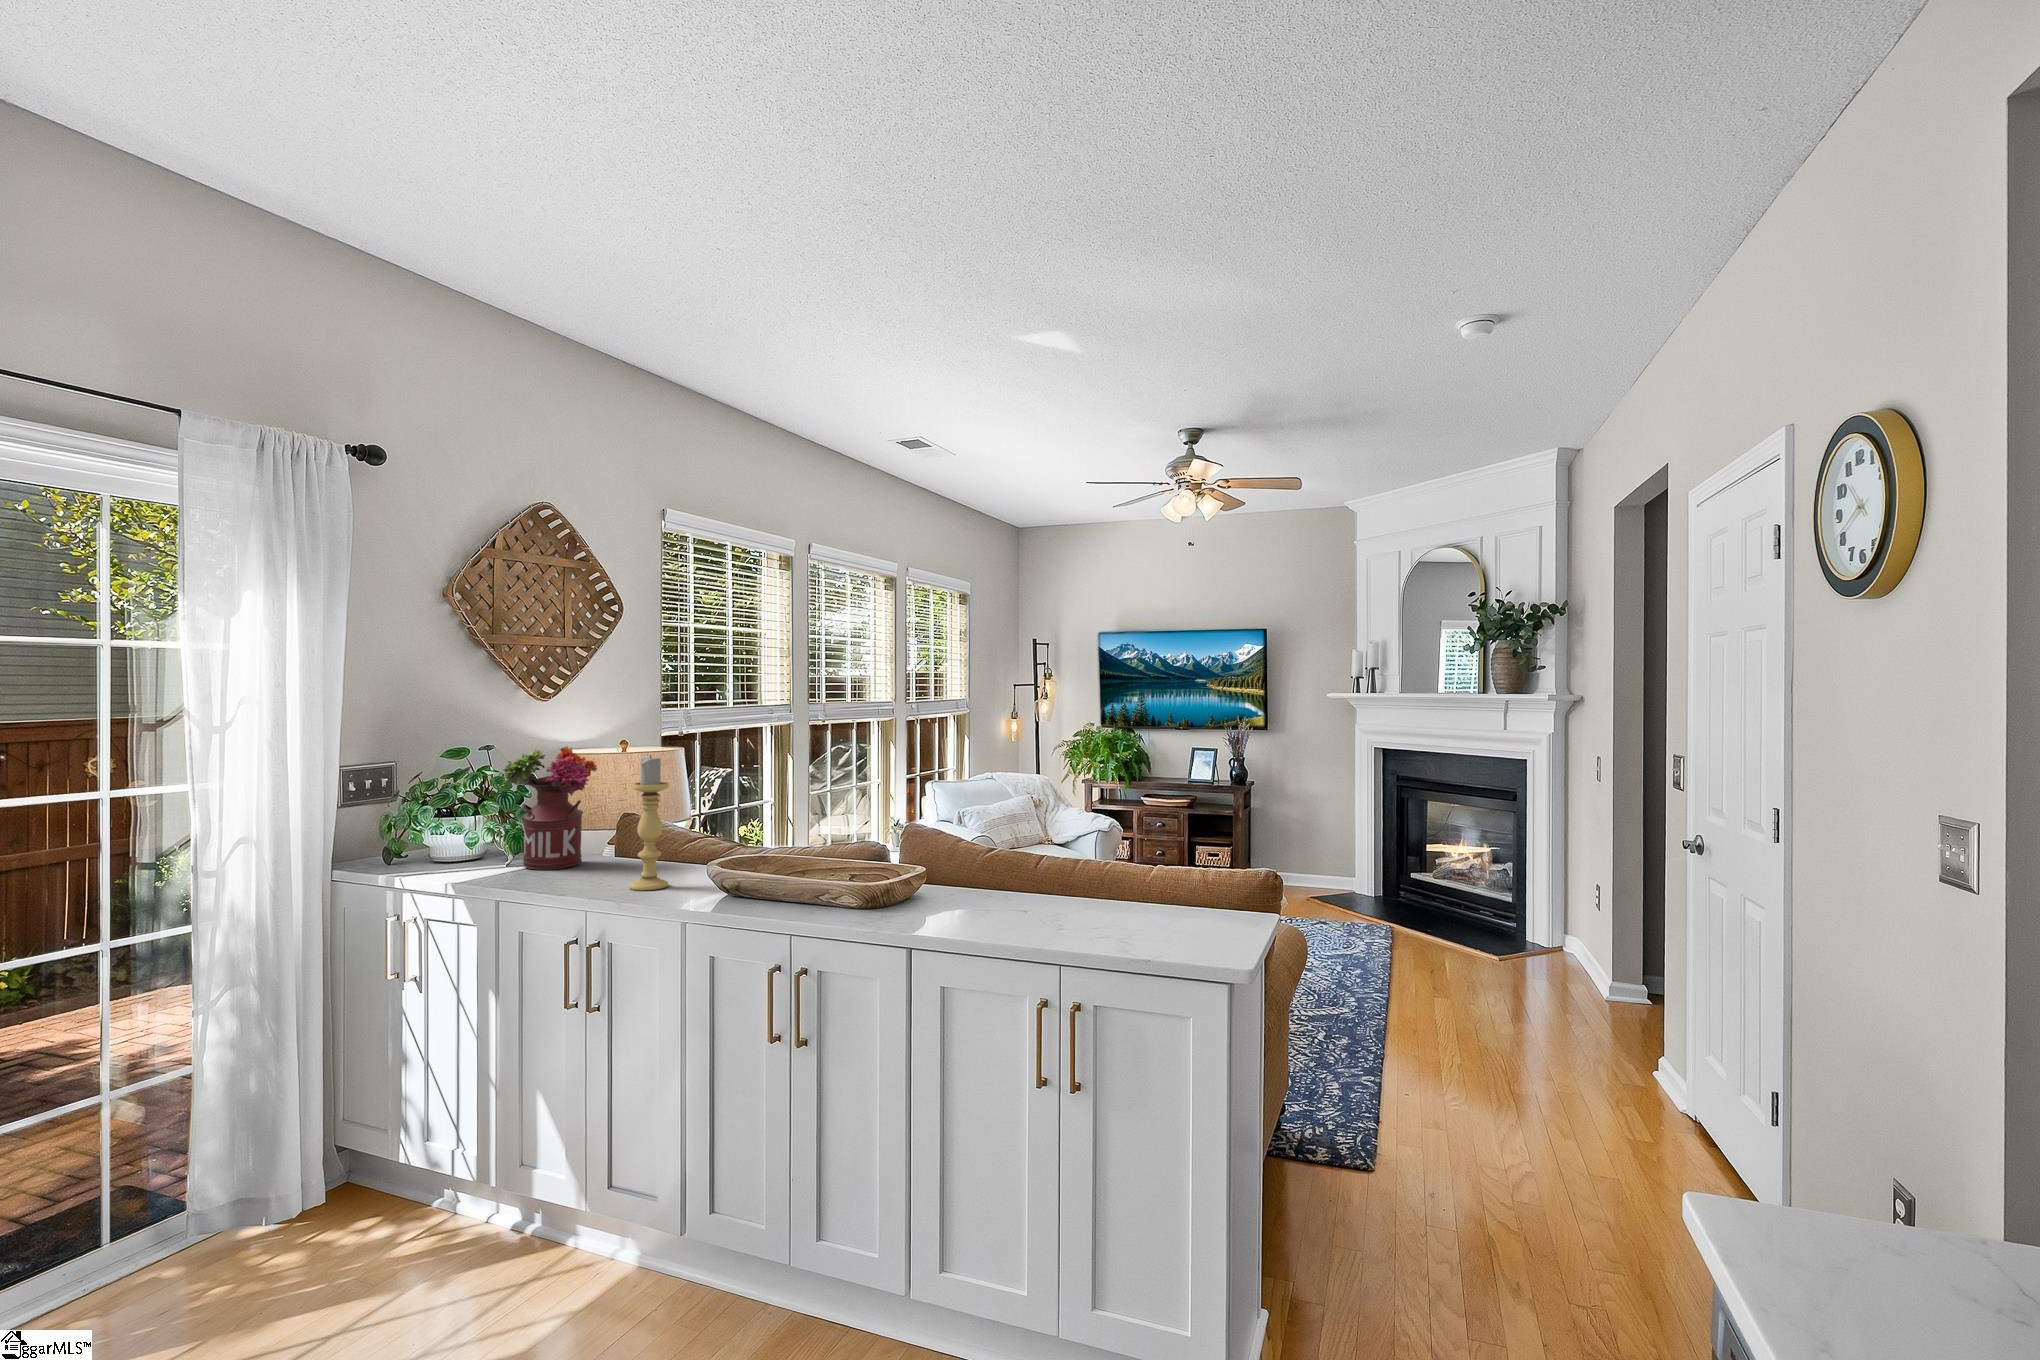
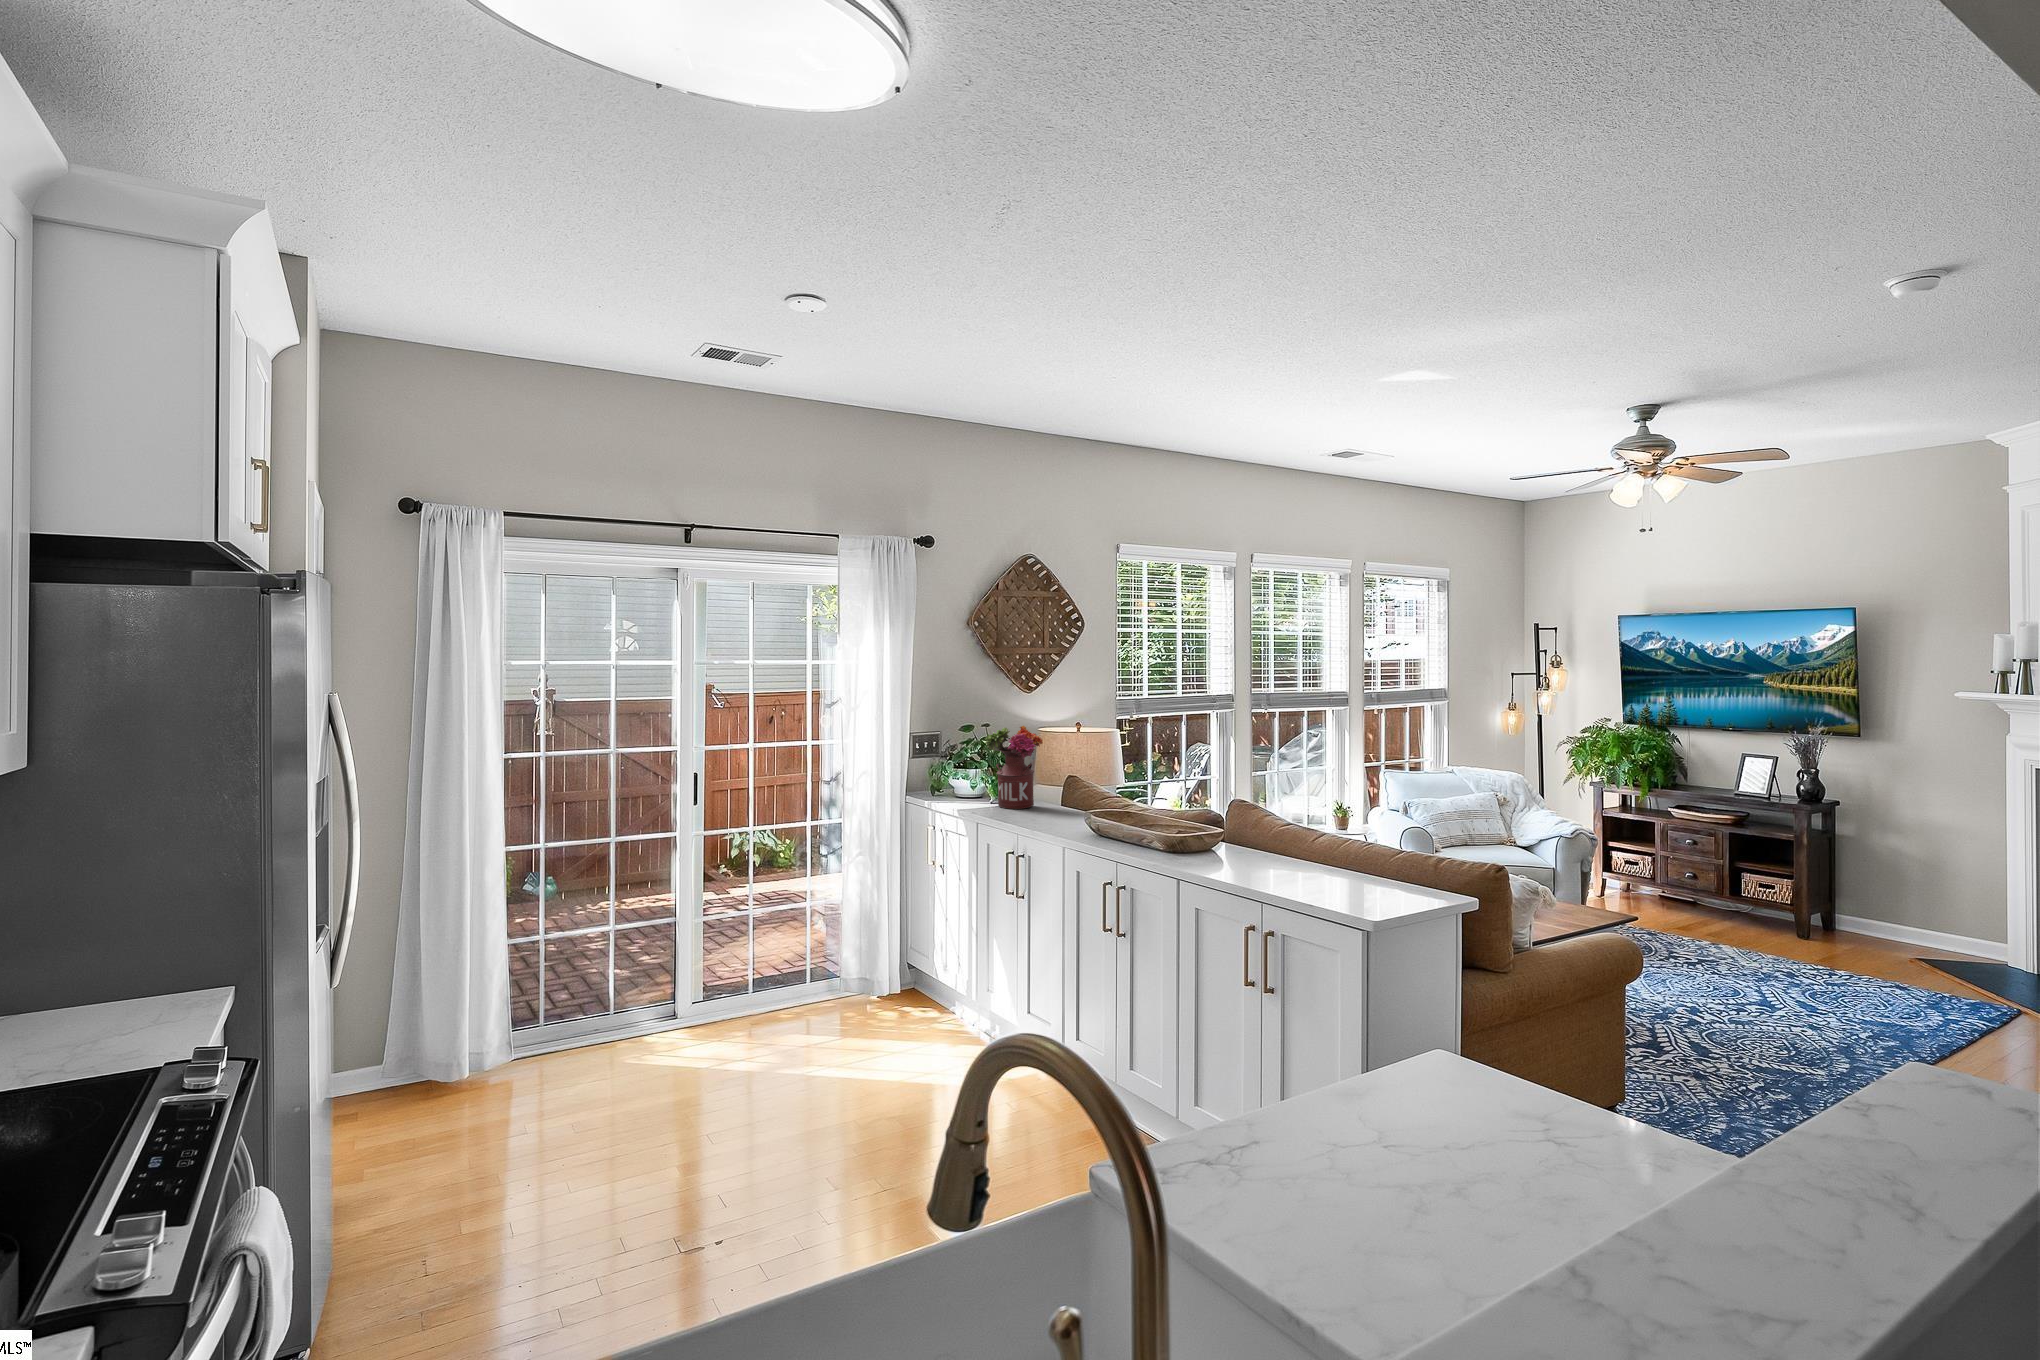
candle holder: present [630,755,669,890] -> none [1046,733,1071,826]

